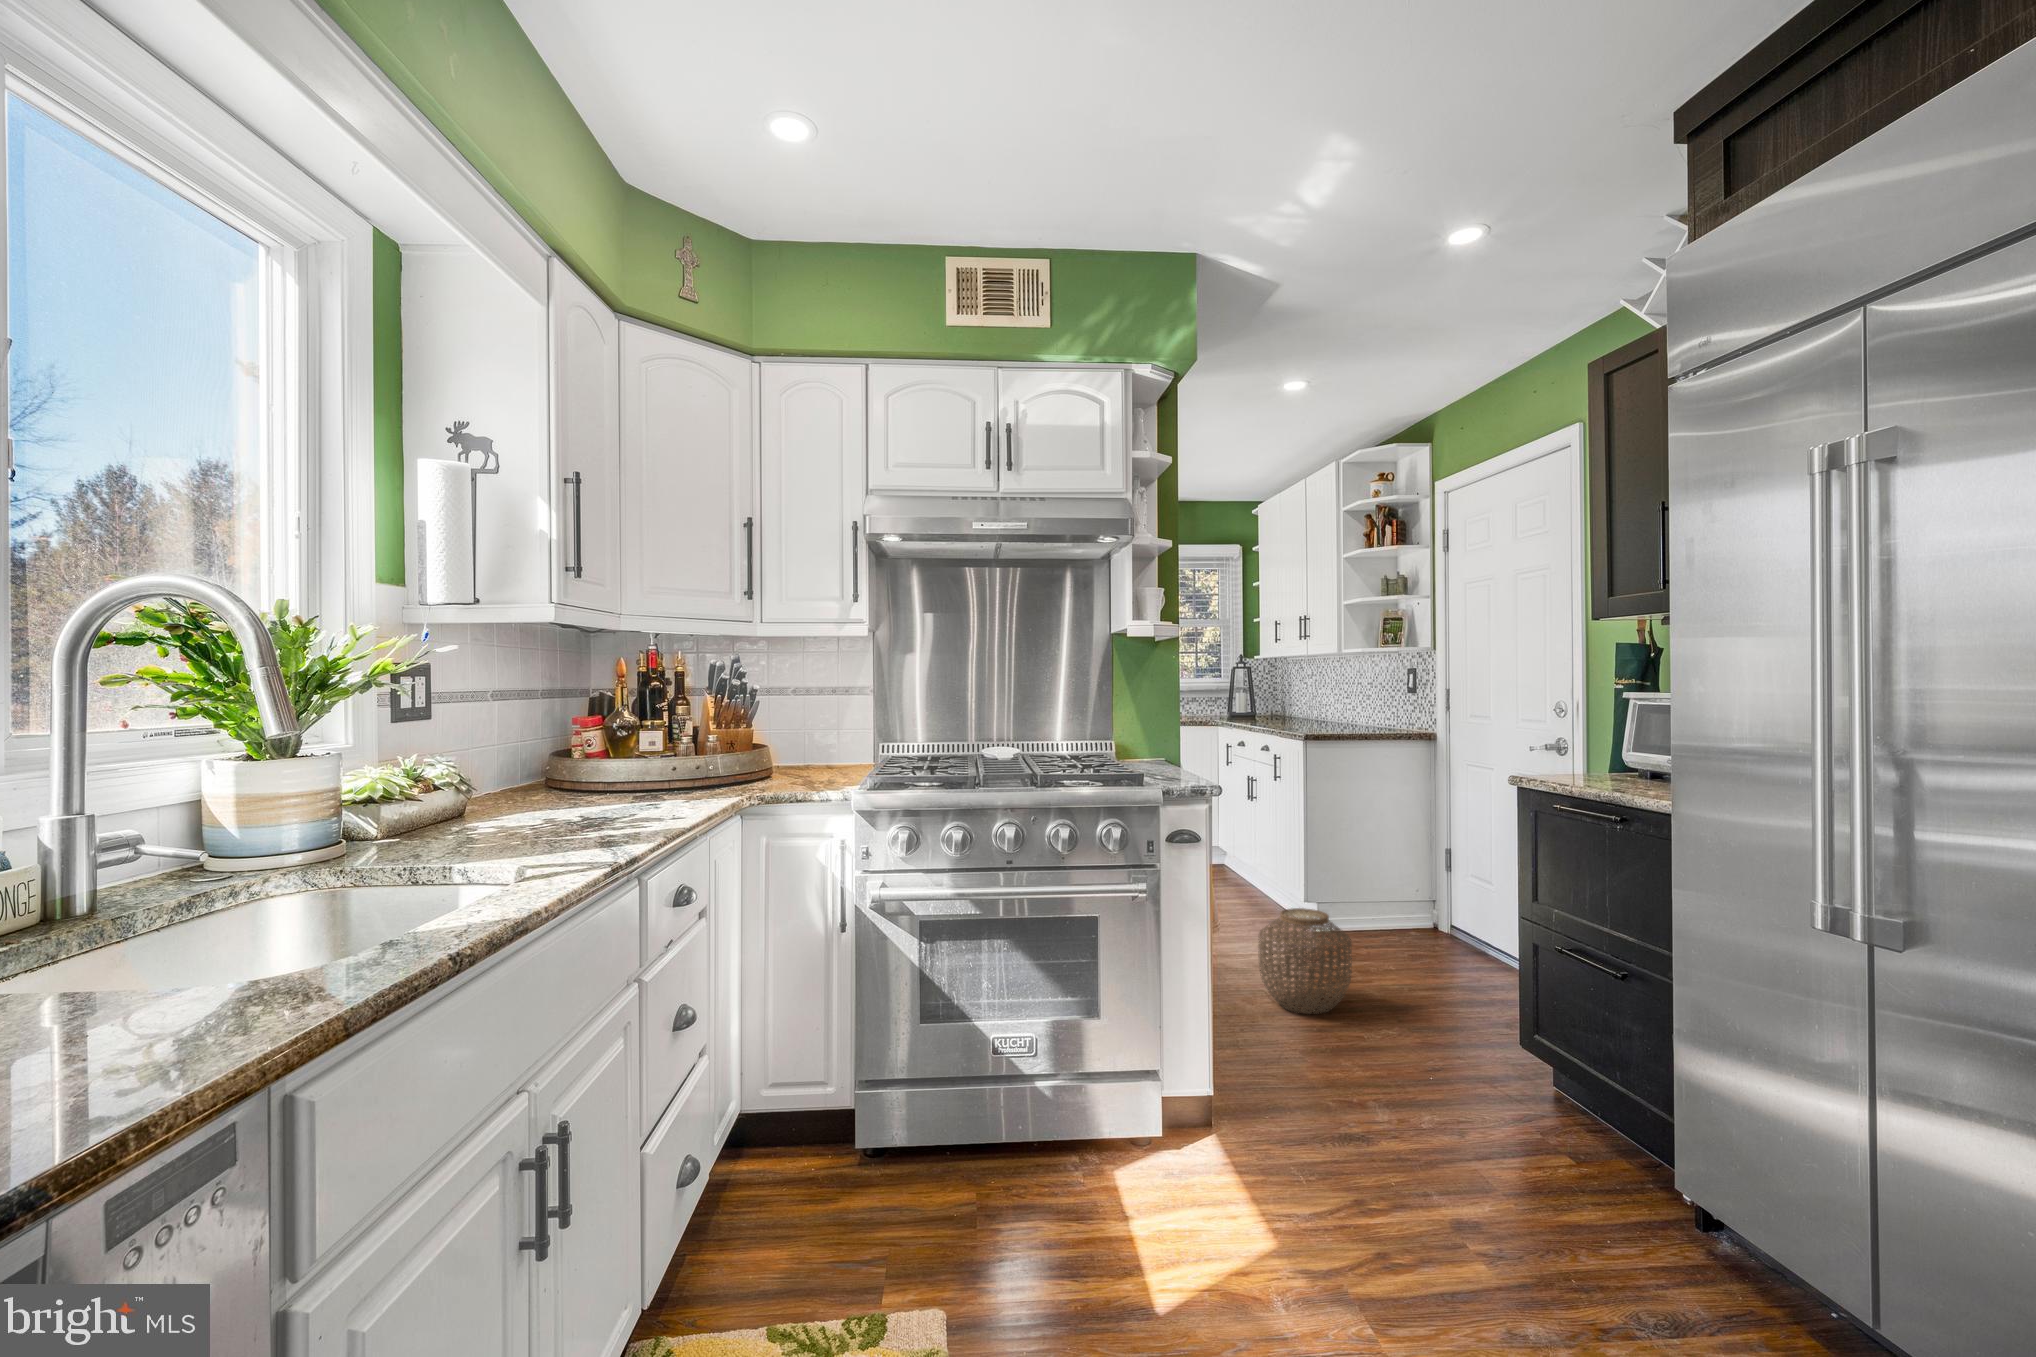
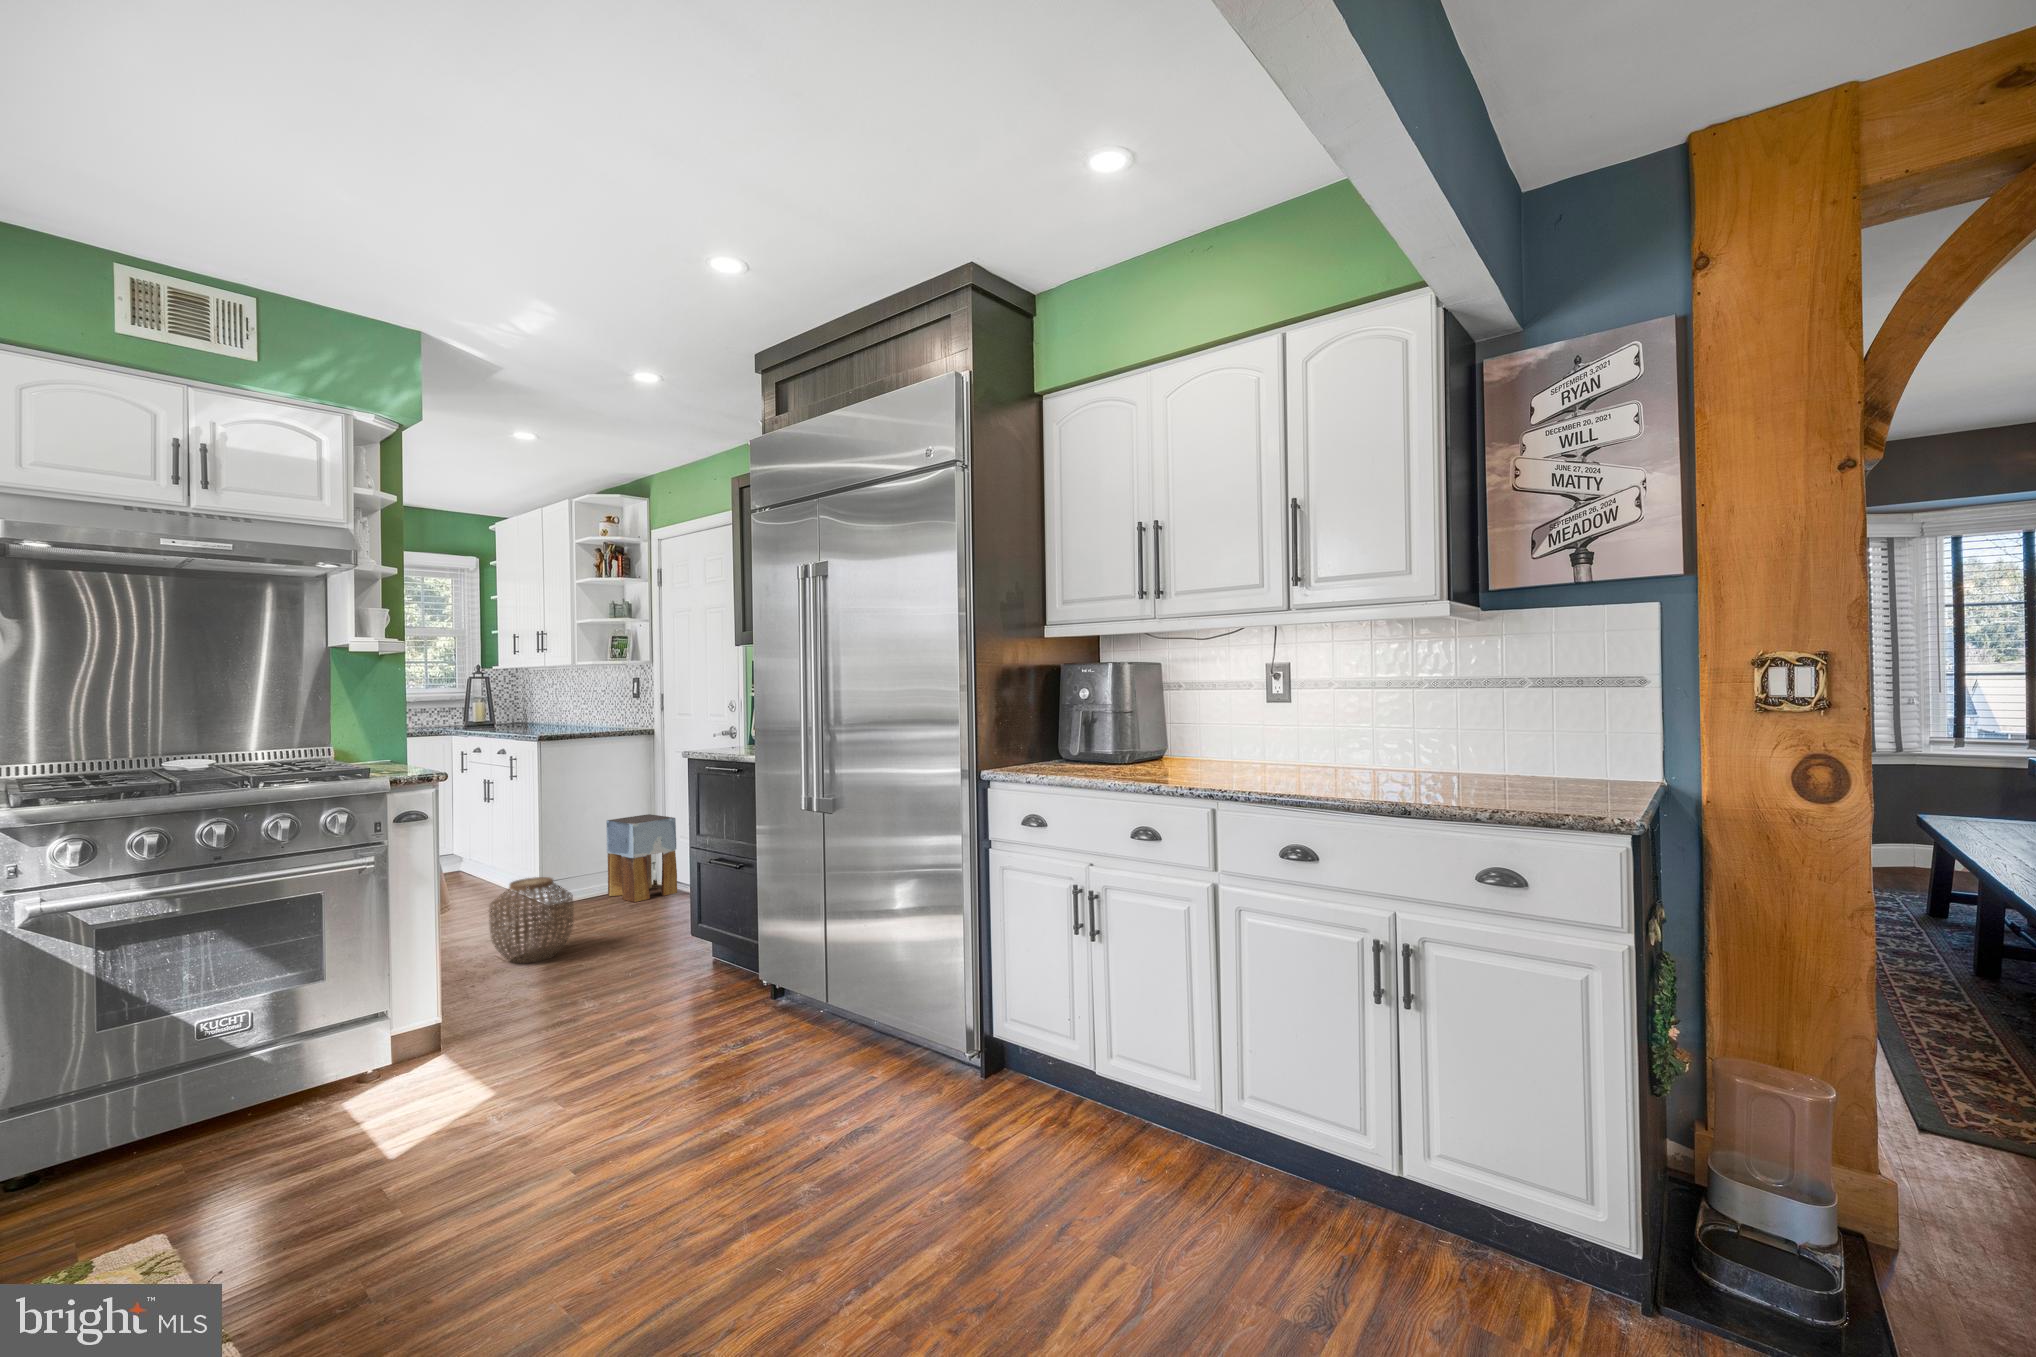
stool: none [1380,840,1470,950] -> present [606,814,677,902]

